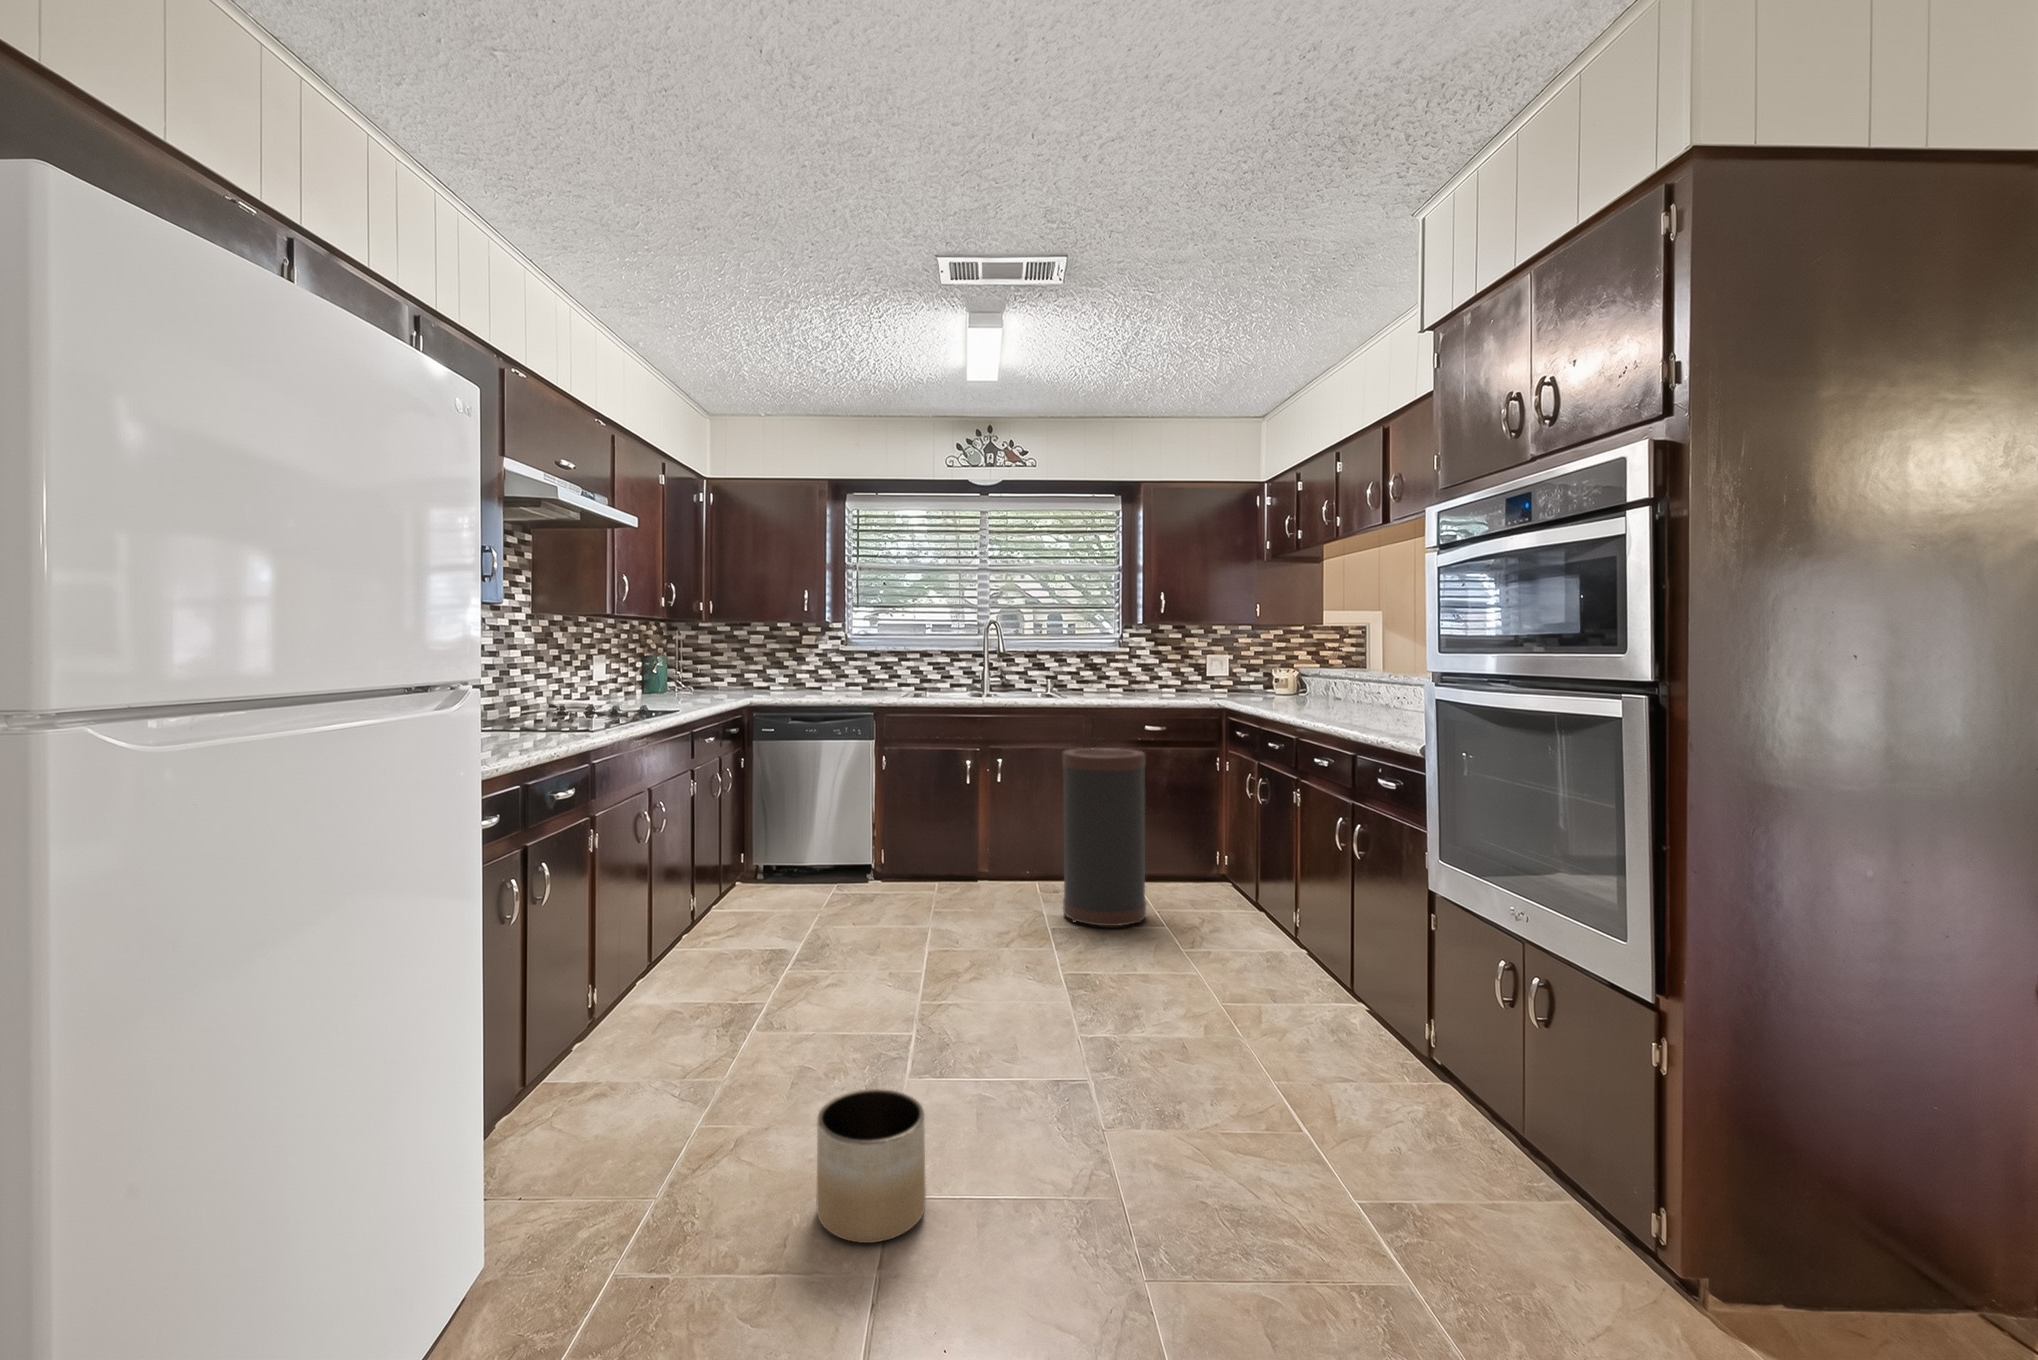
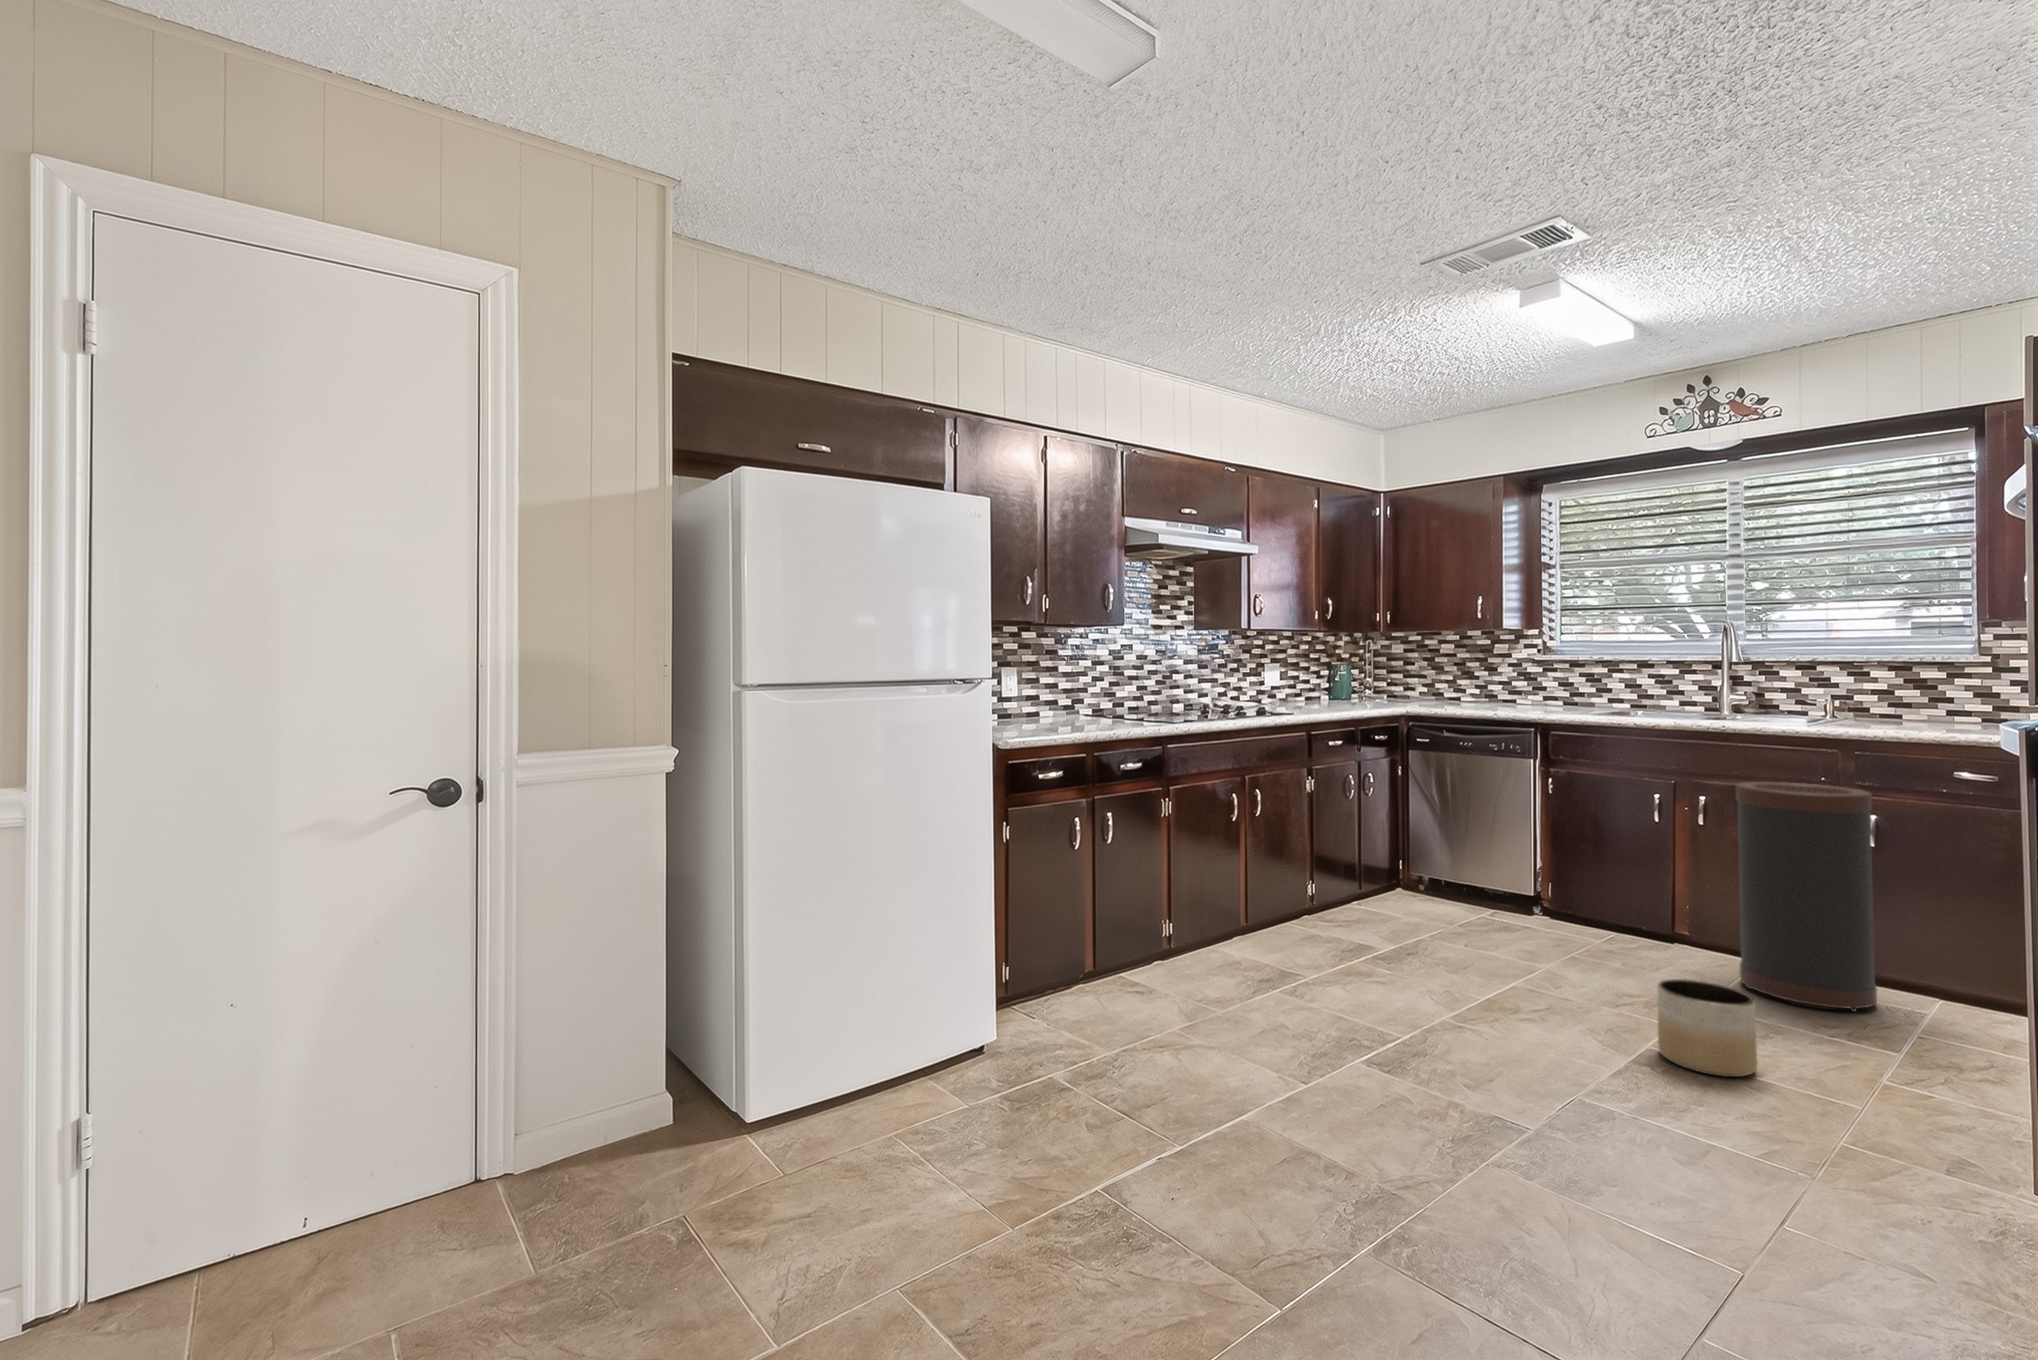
planter: present [816,1089,926,1243] -> present [1658,979,1757,1077]

